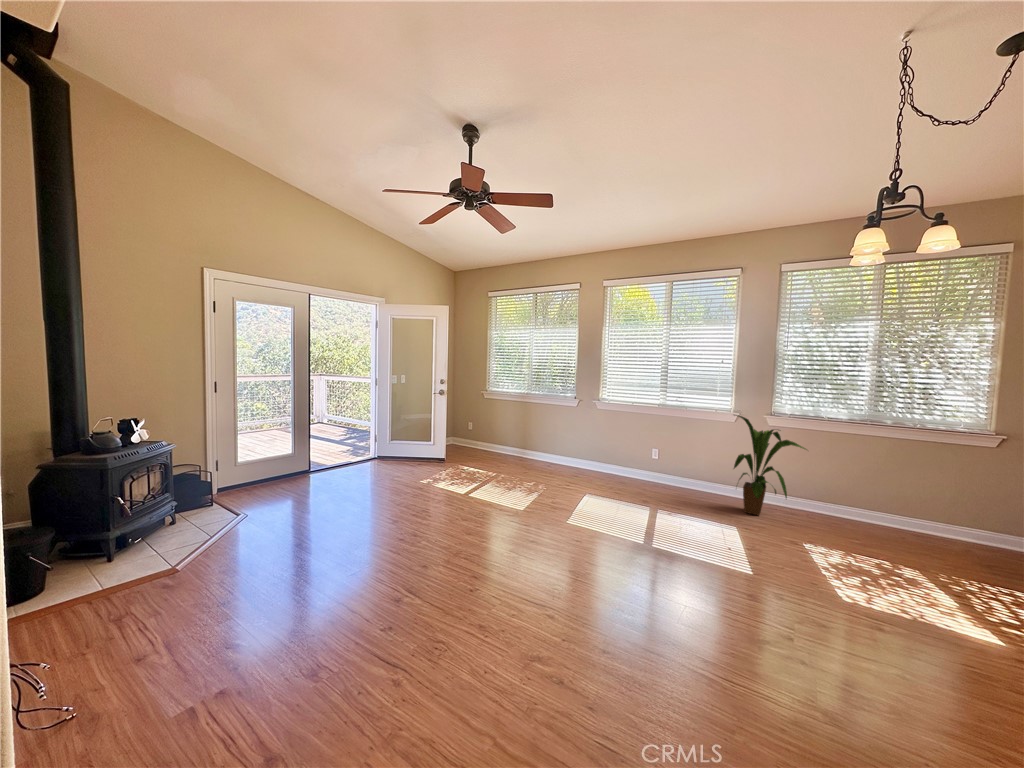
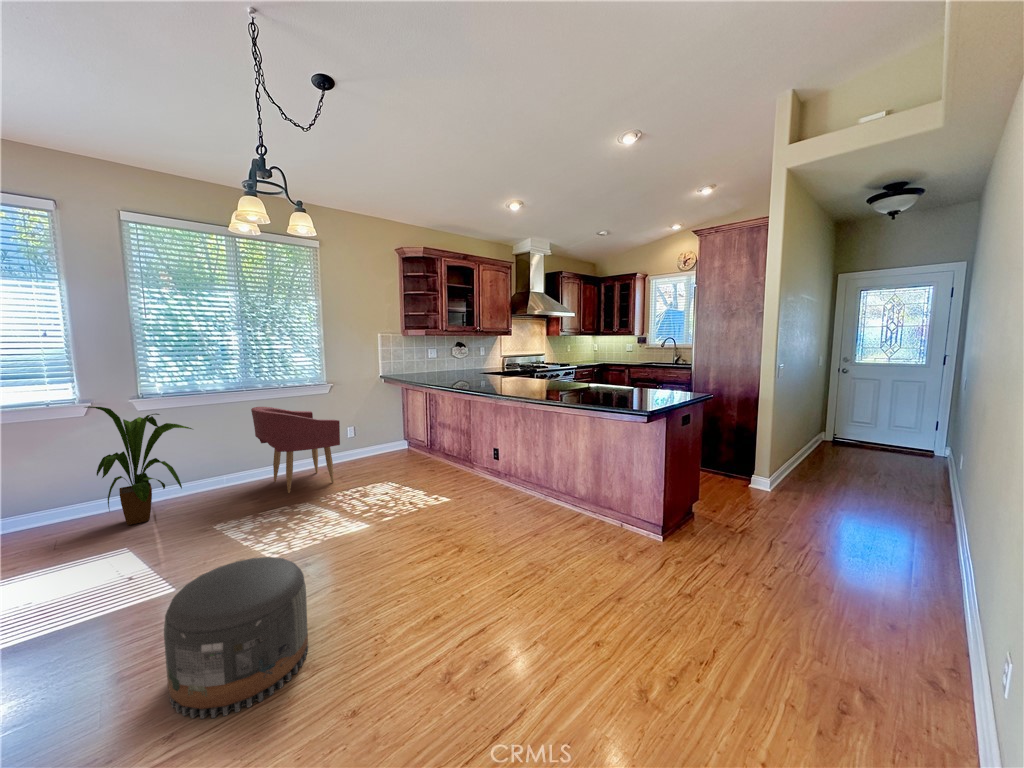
armchair: none [870,444,998,567] -> present [251,407,340,493]
pouf: none [718,564,849,707] -> present [164,557,308,719]

